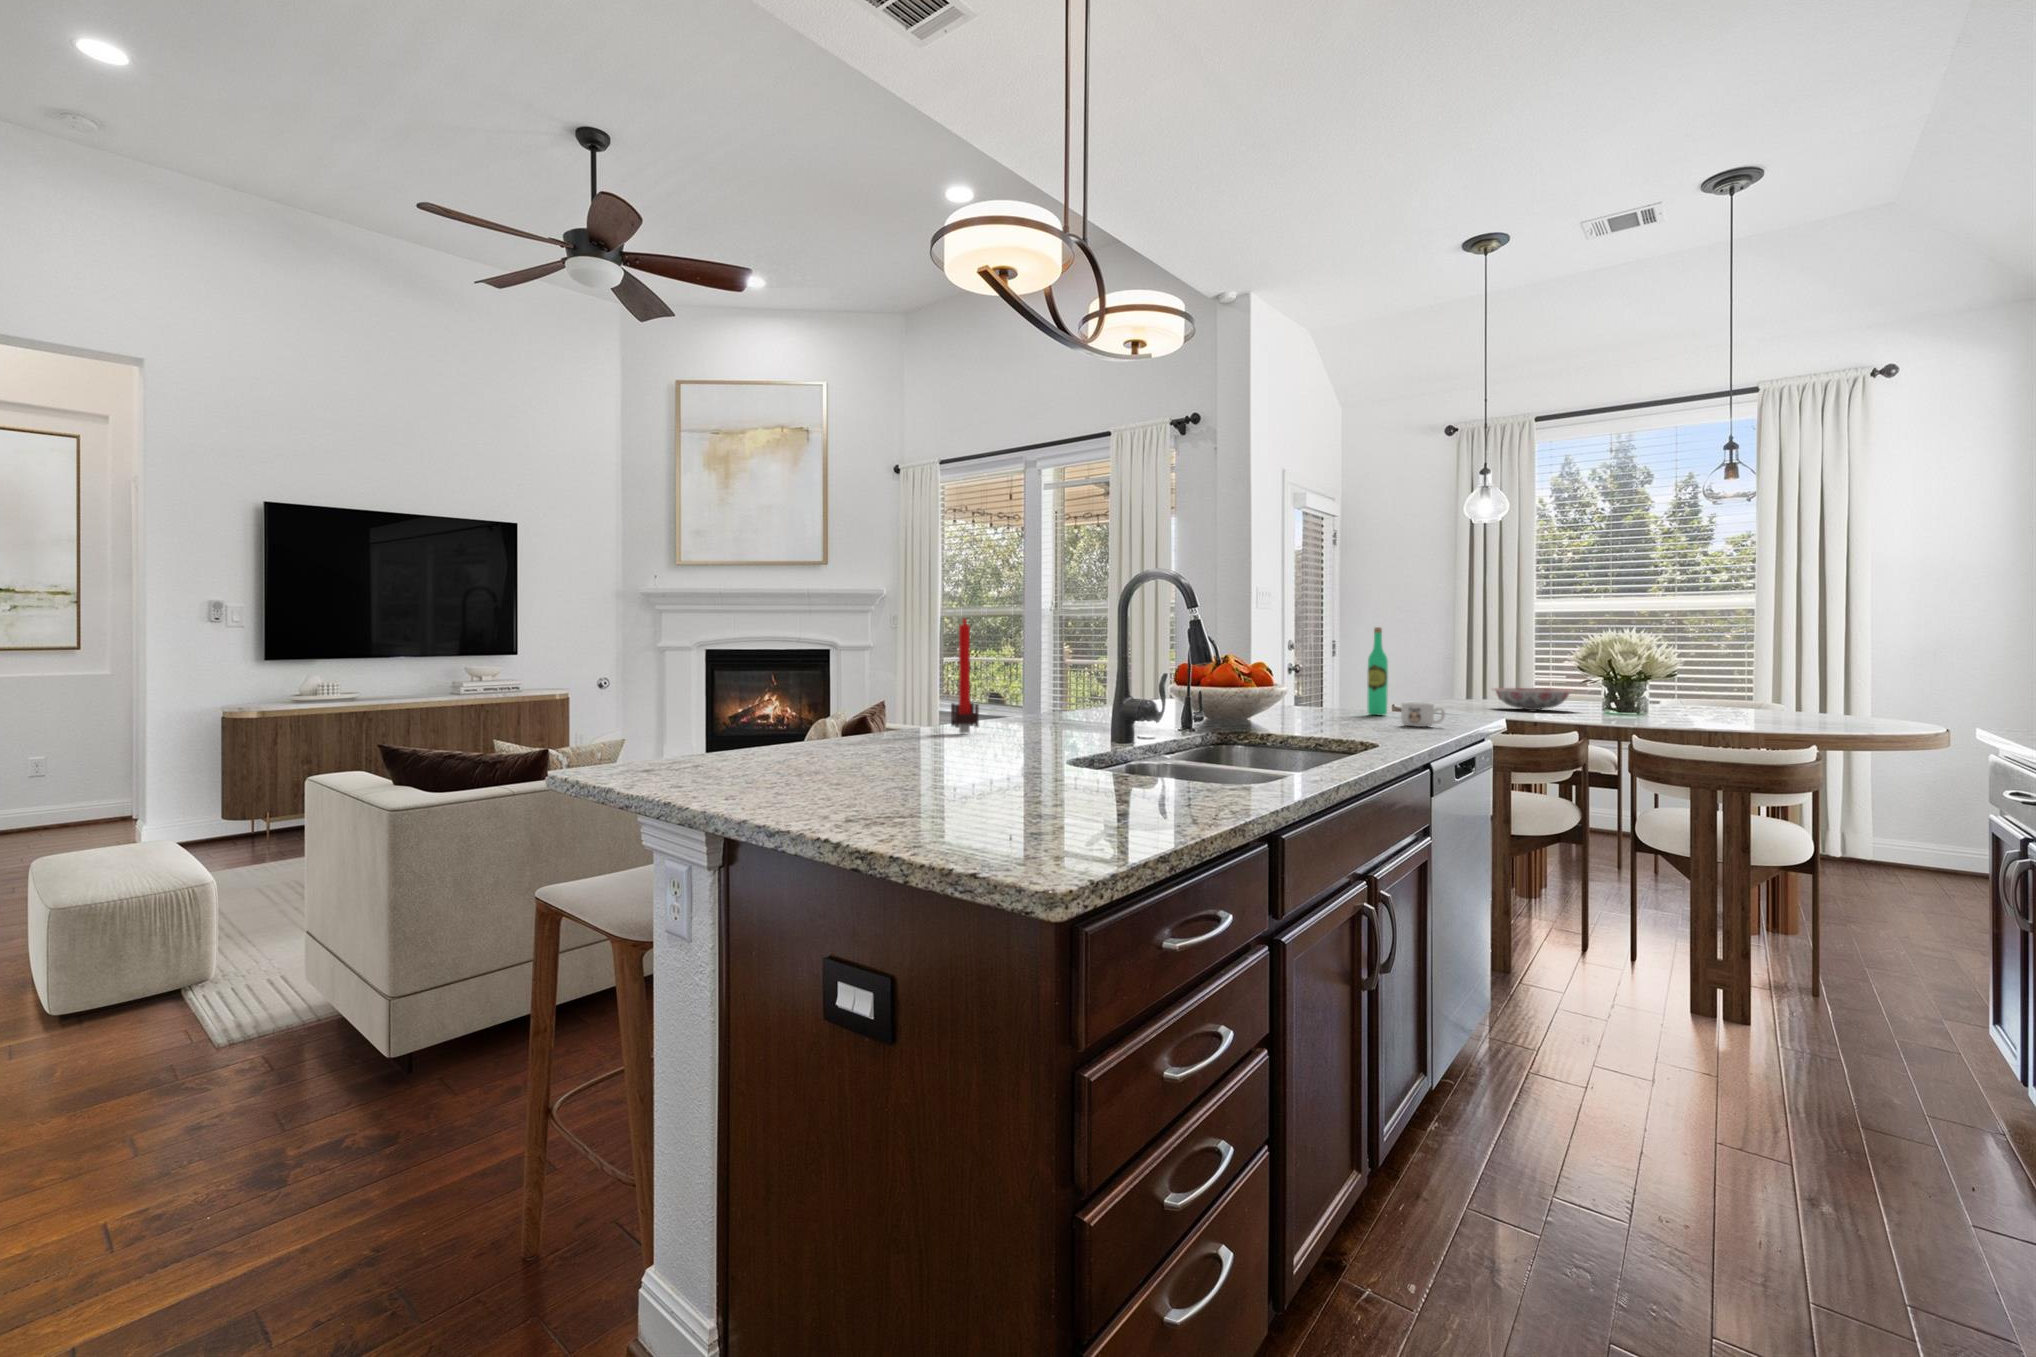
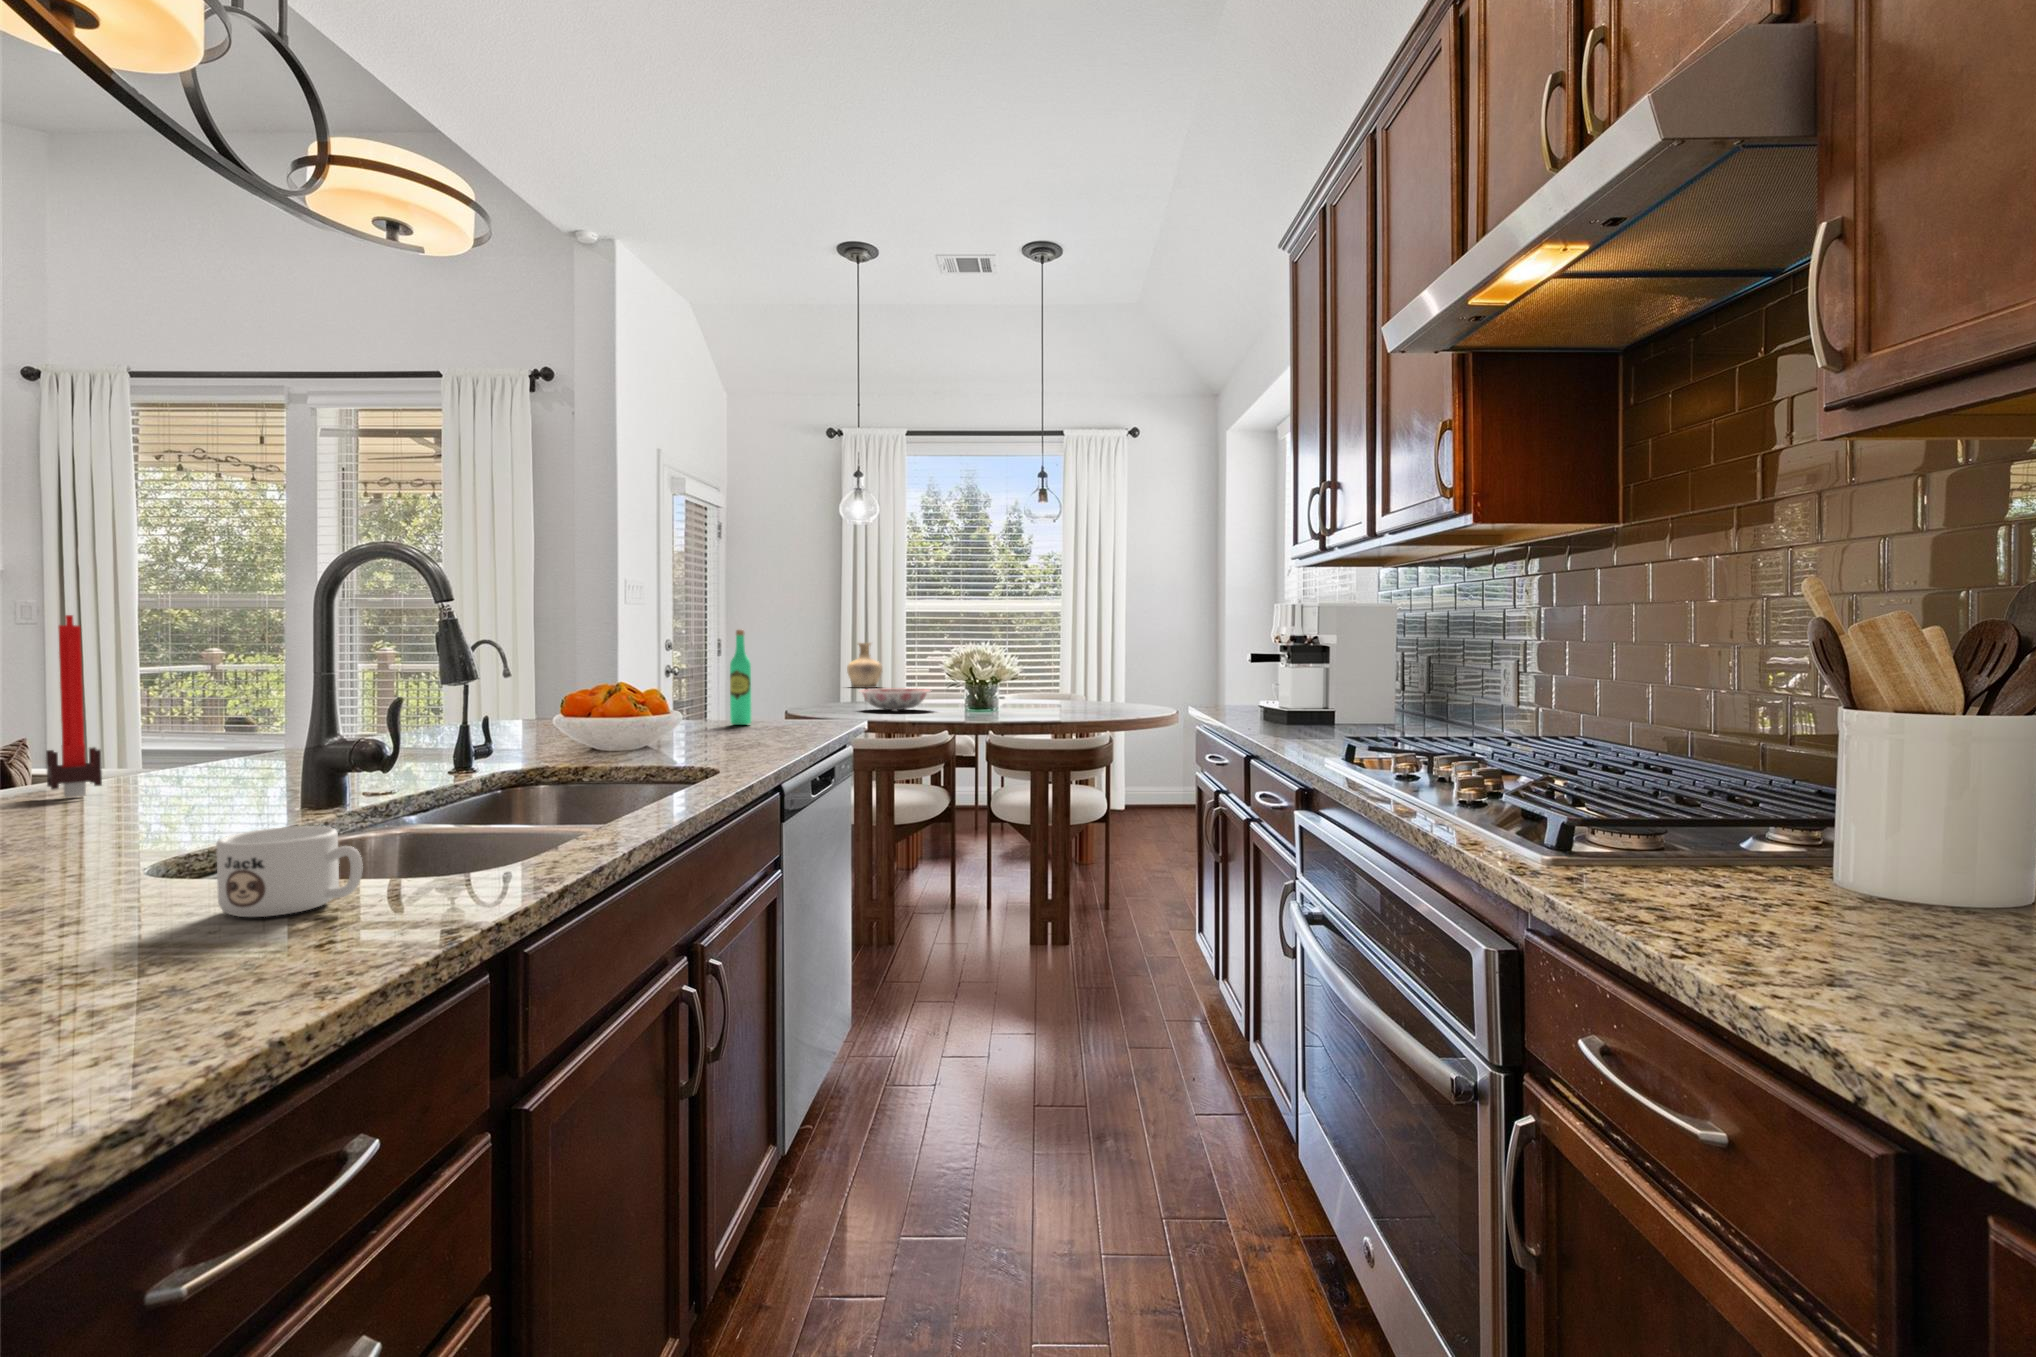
vase: none [1471,643,1512,690] -> present [847,643,882,688]
mug: present [1401,702,1445,727] -> present [216,826,362,917]

